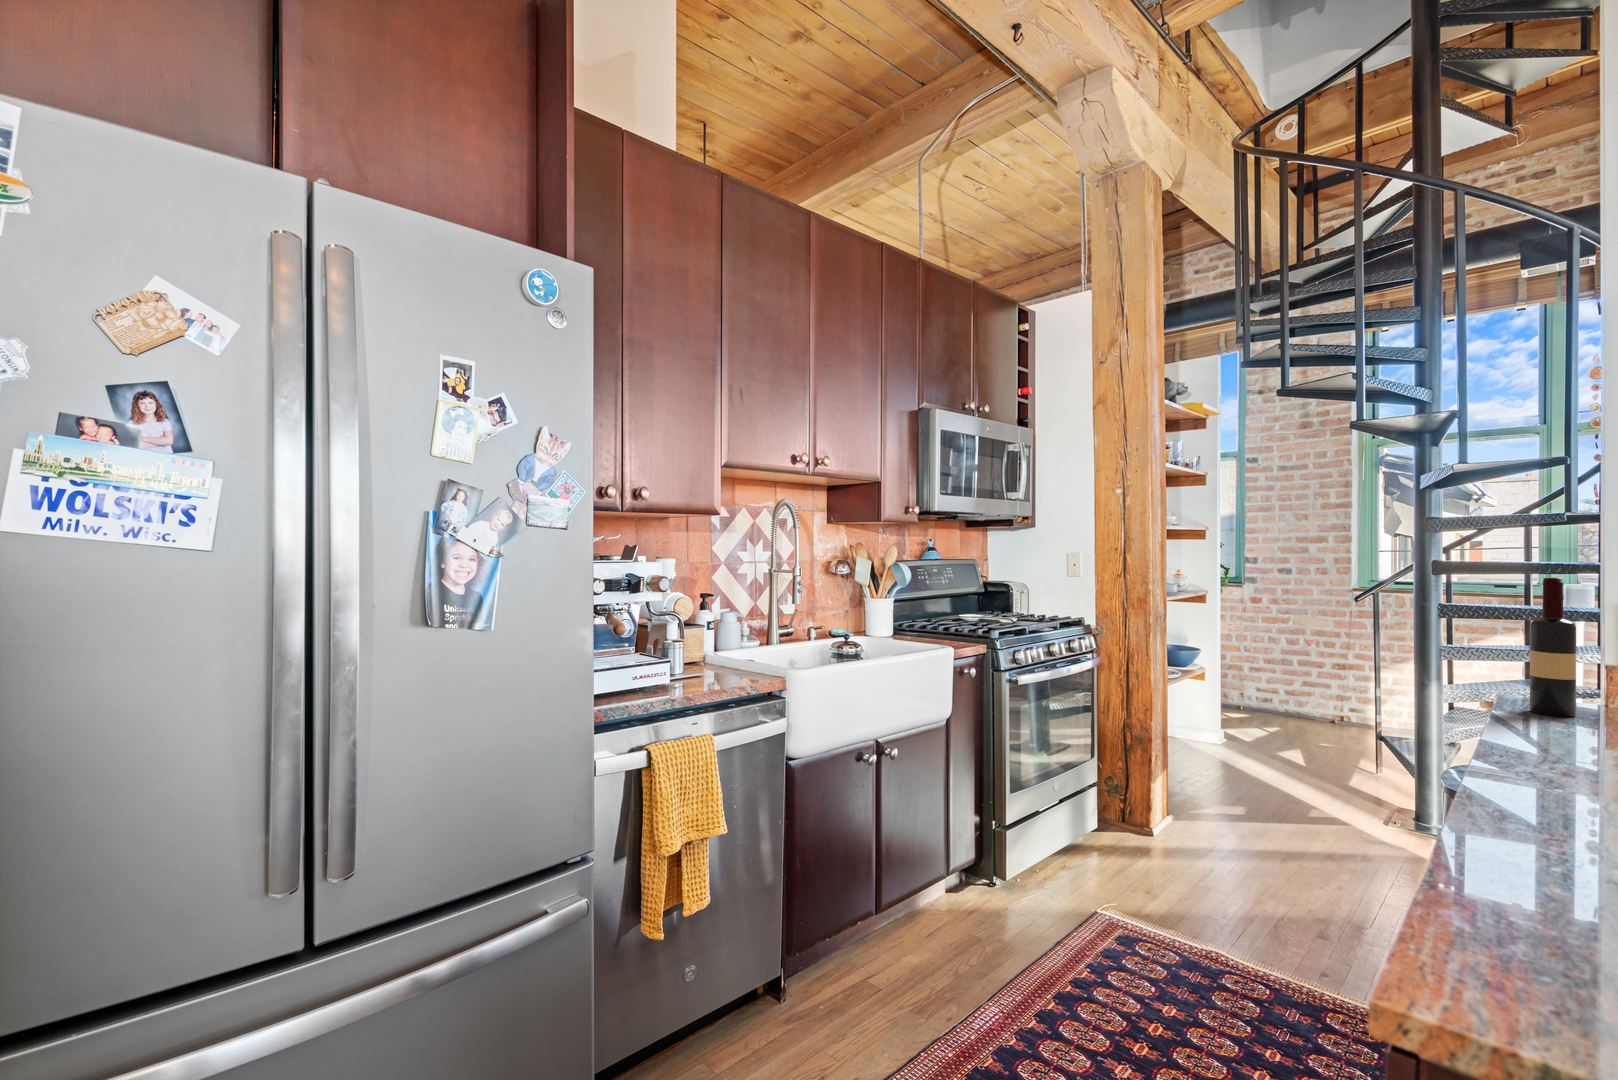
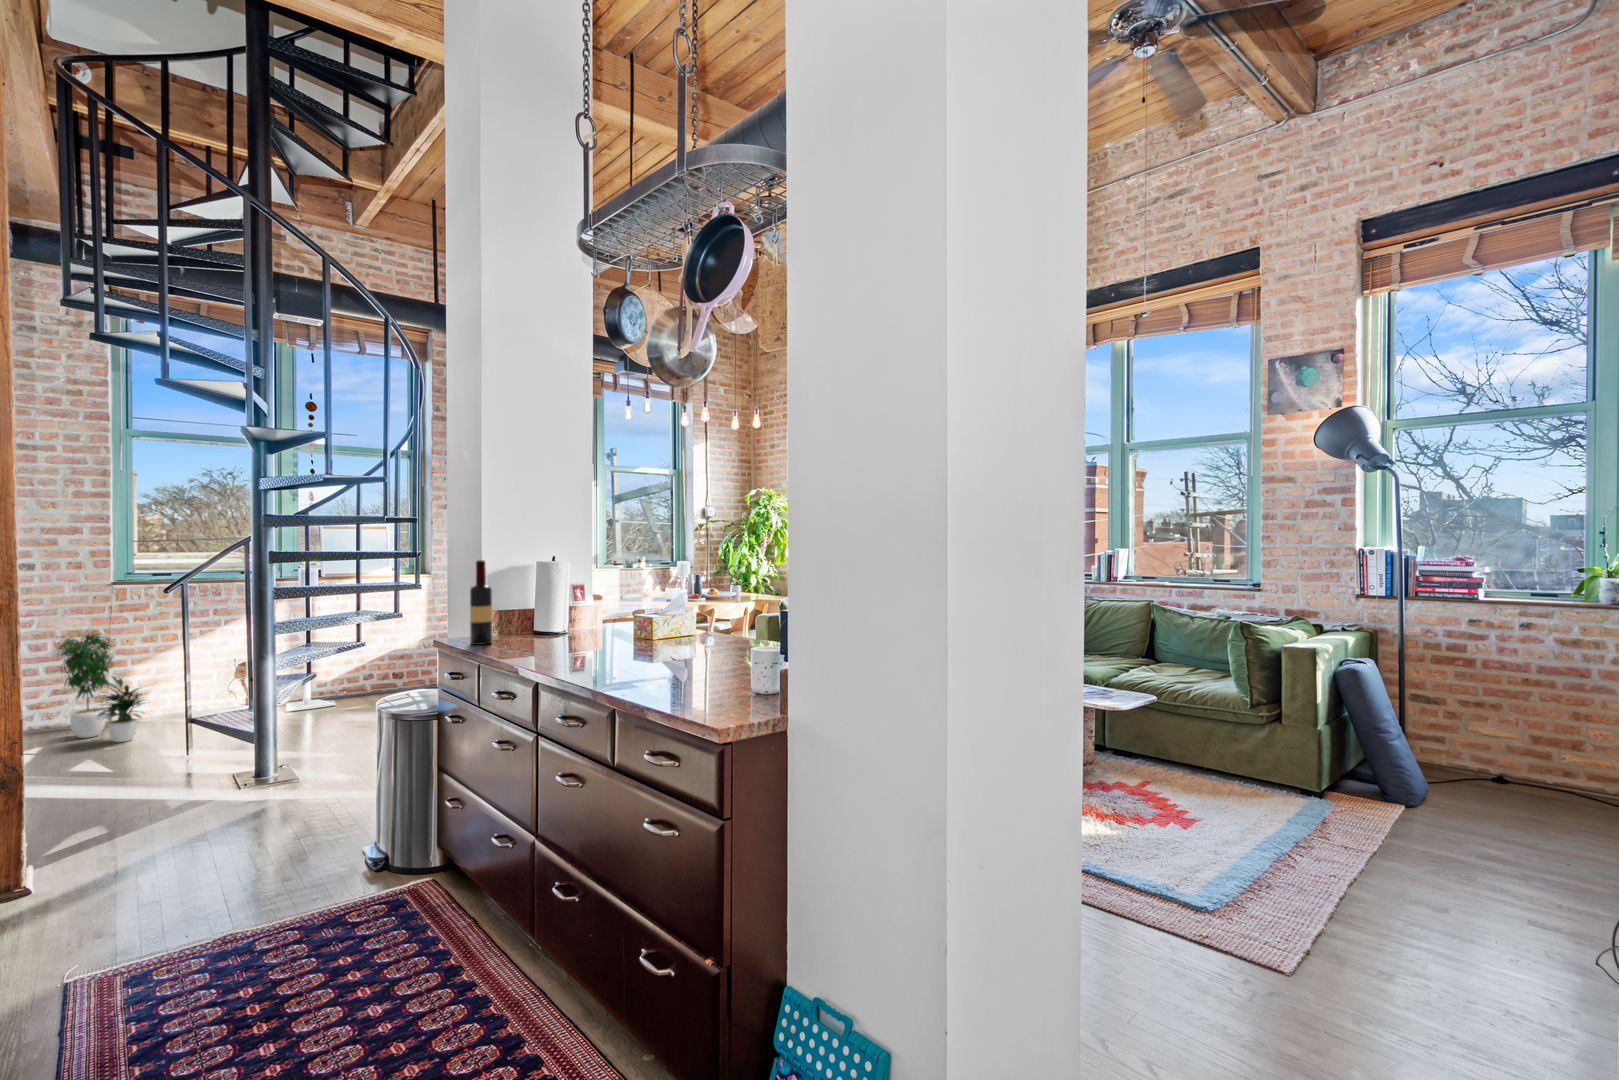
potted plant: none [1297,626,1370,743] -> present [55,634,143,742]

